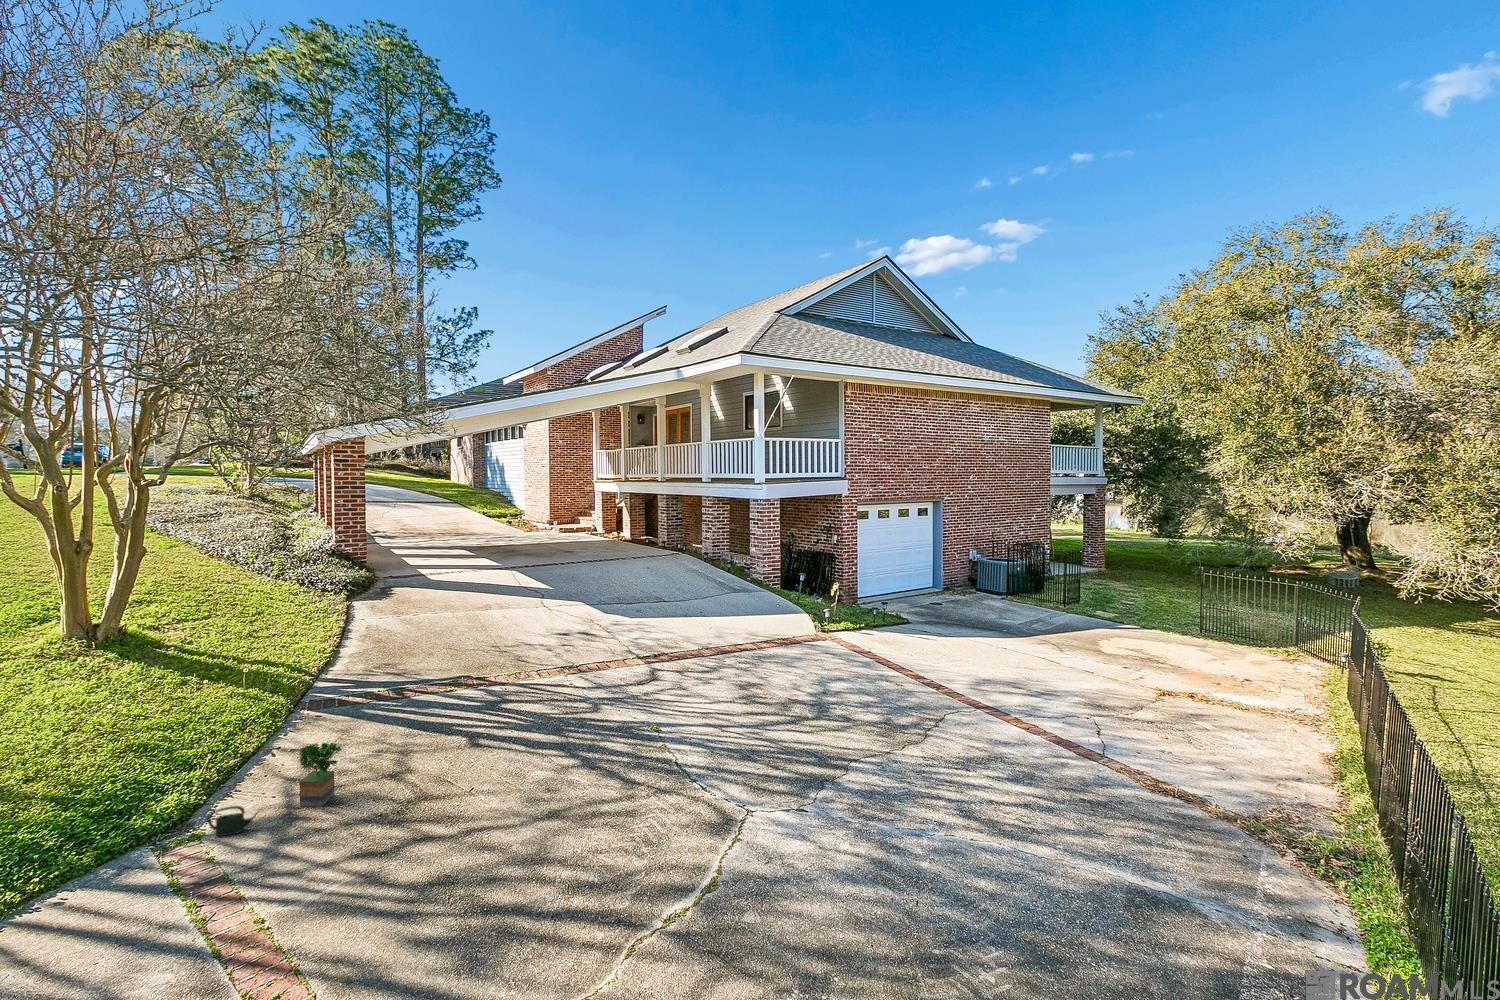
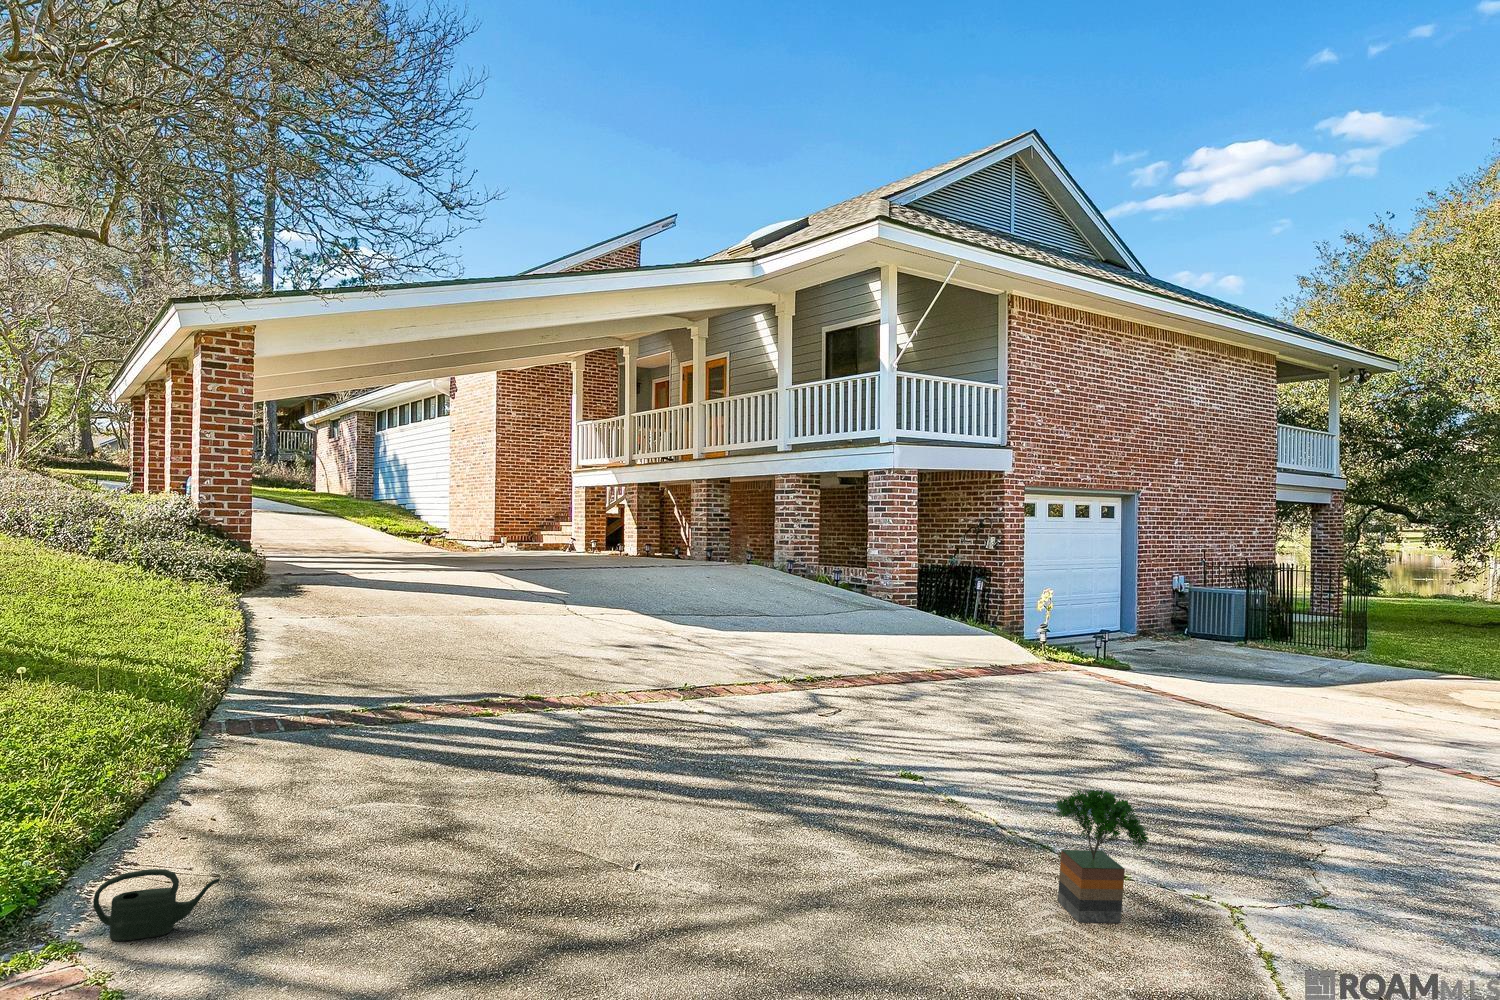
potted tree: present [299,743,342,807] -> present [1054,789,1149,923]

